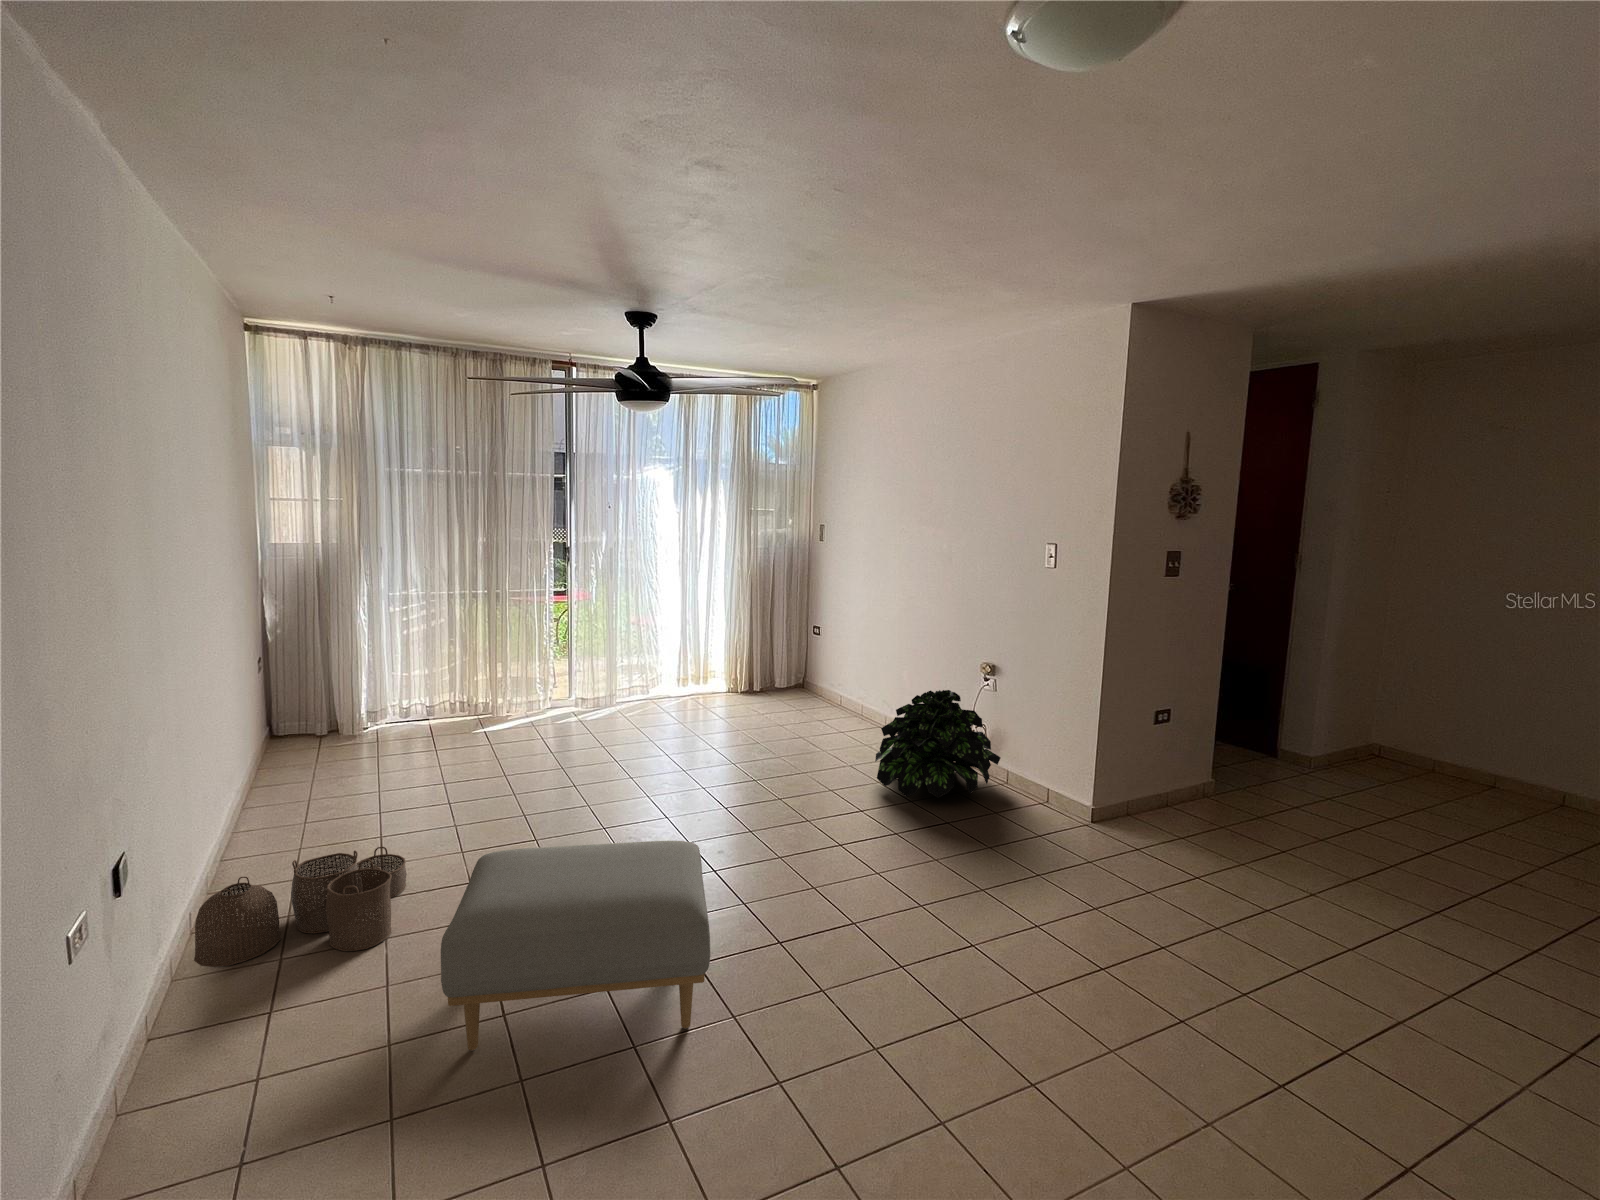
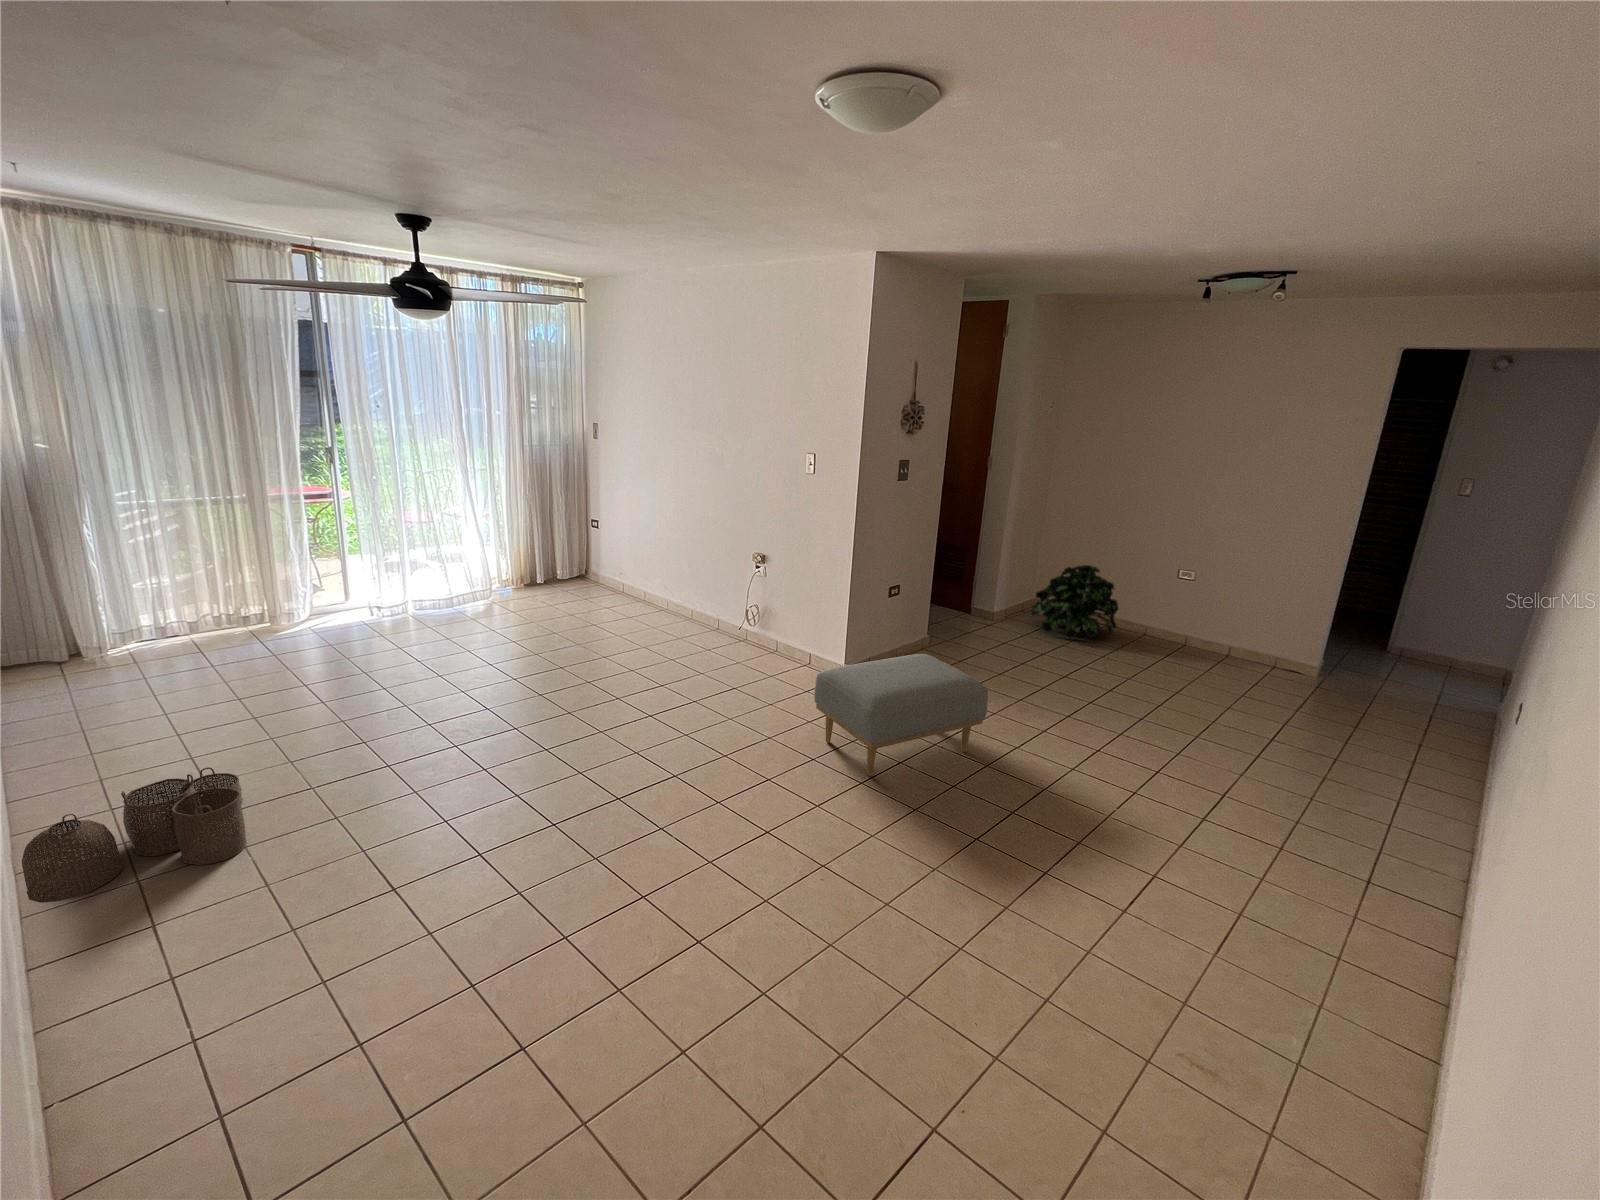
potted plant: present [875,690,1000,797] -> present [1031,565,1119,638]
ottoman: present [441,841,710,1051] -> present [814,654,988,776]

